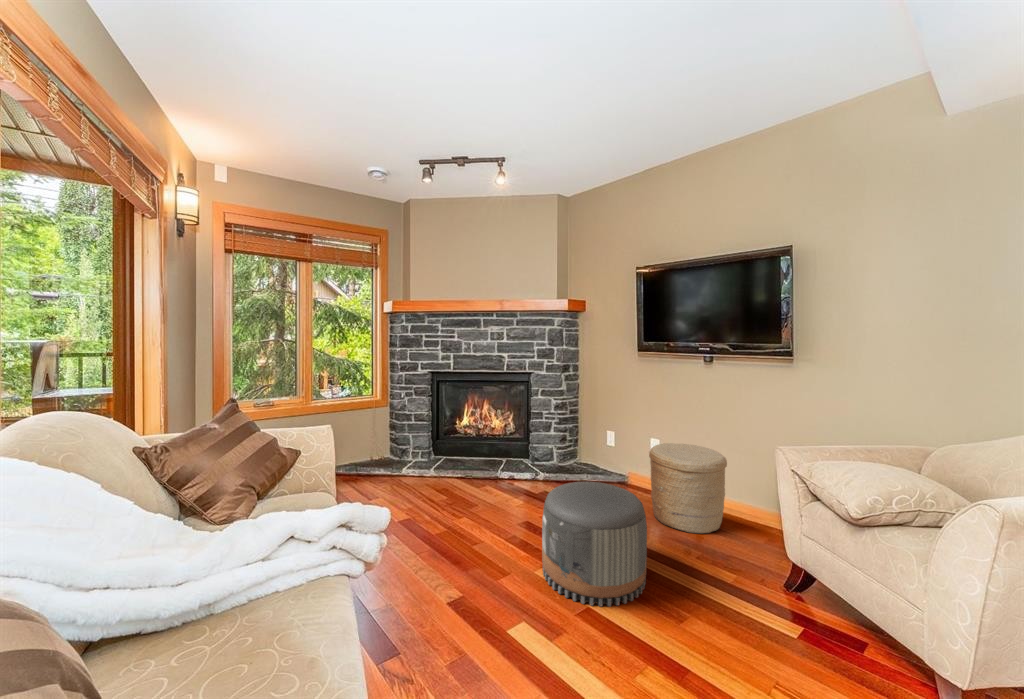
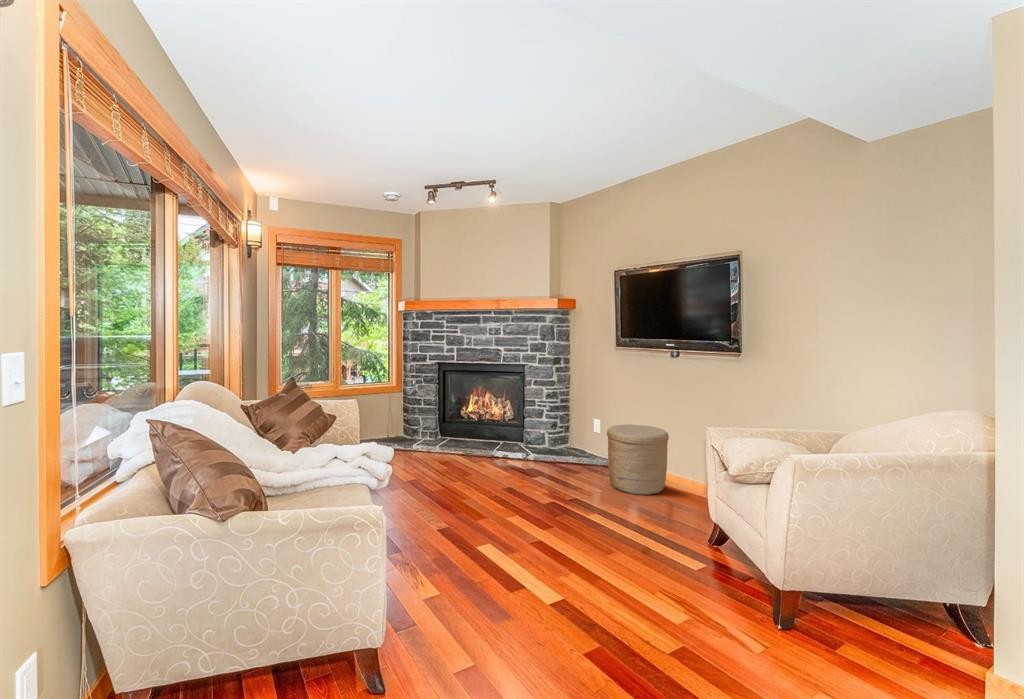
pouf: present [542,482,647,606] -> none [501,445,578,525]

